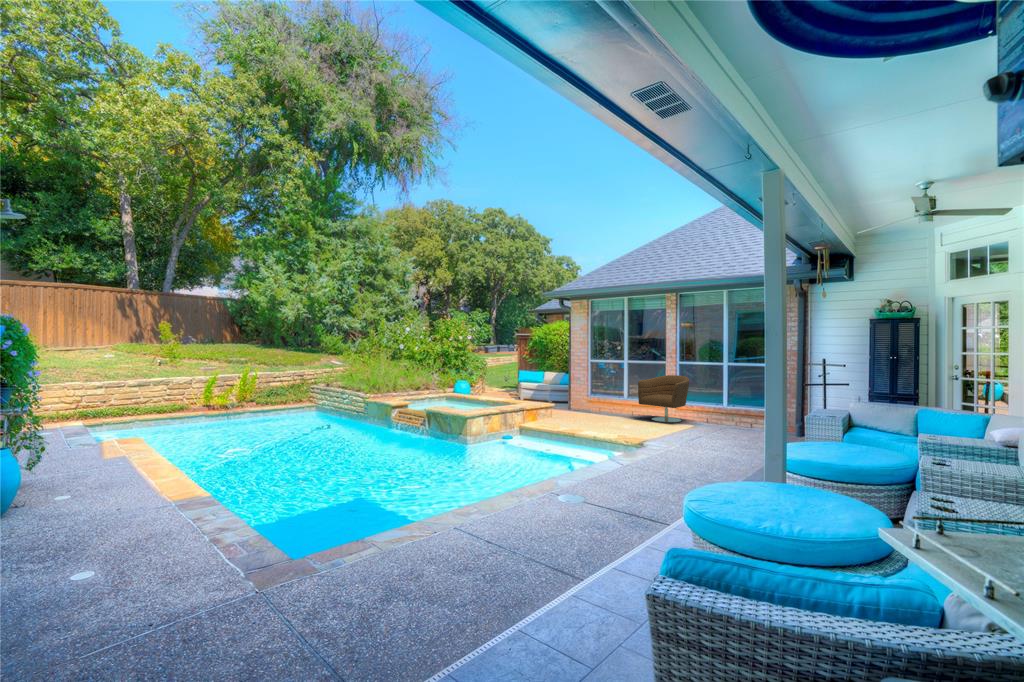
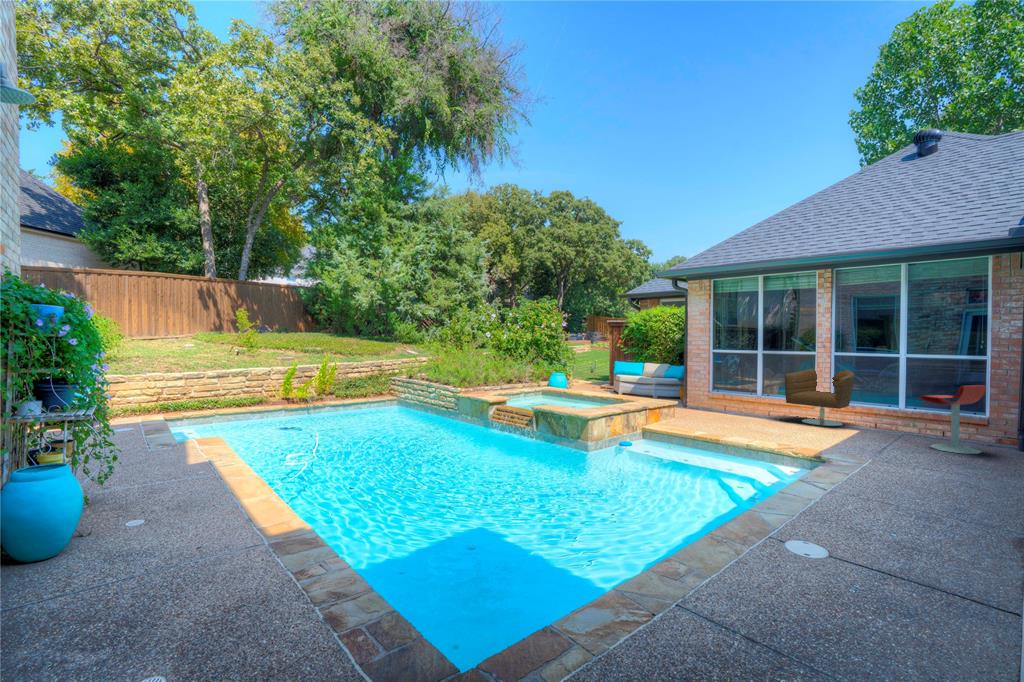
stool: none [721,388,762,440] -> present [920,385,986,454]

